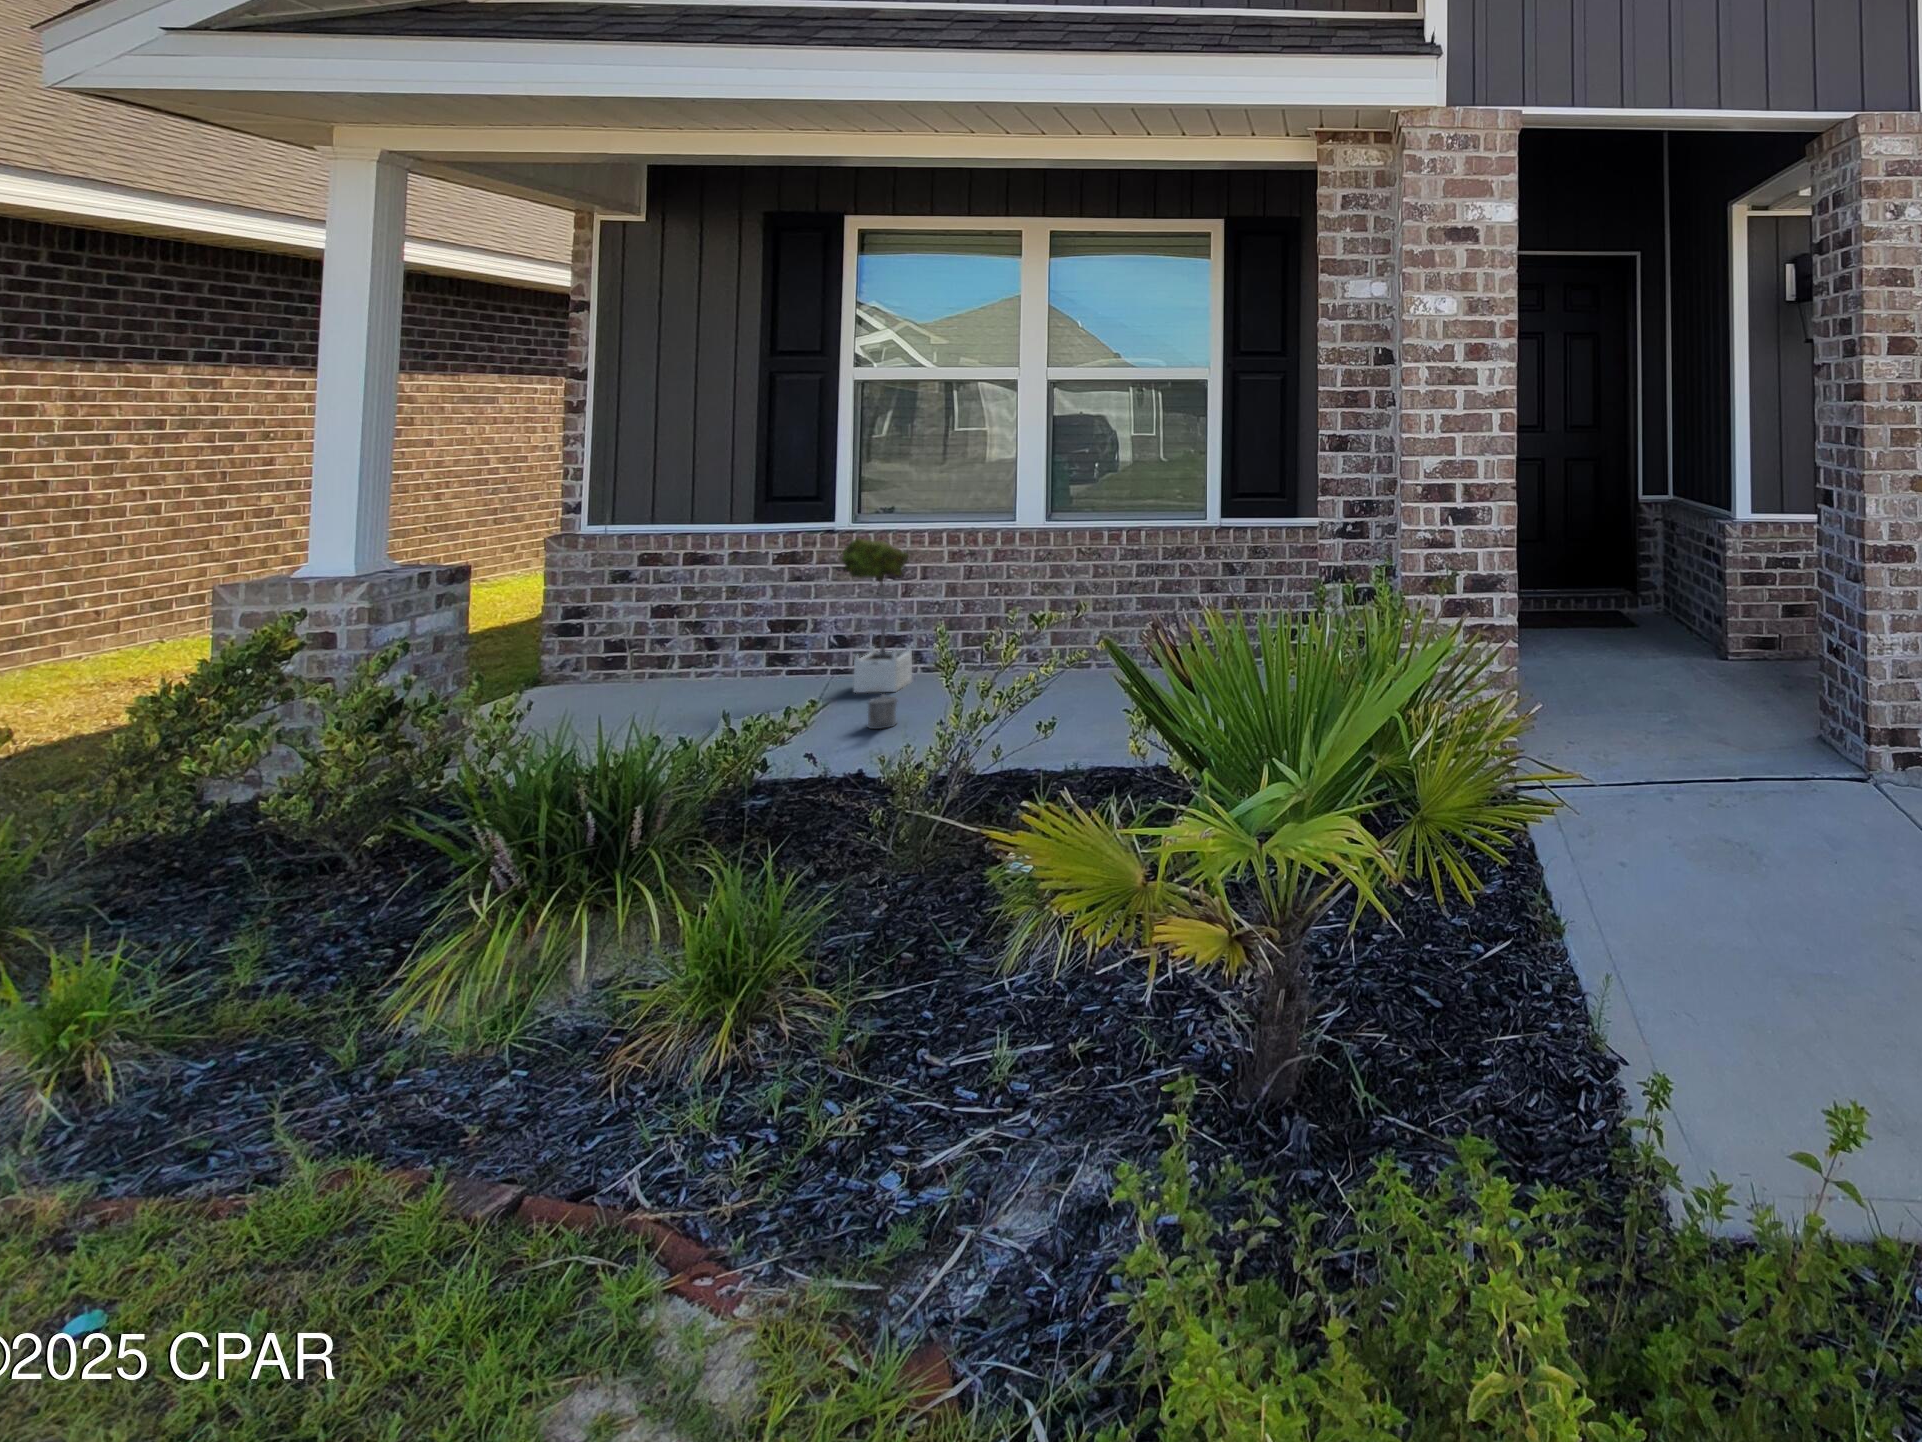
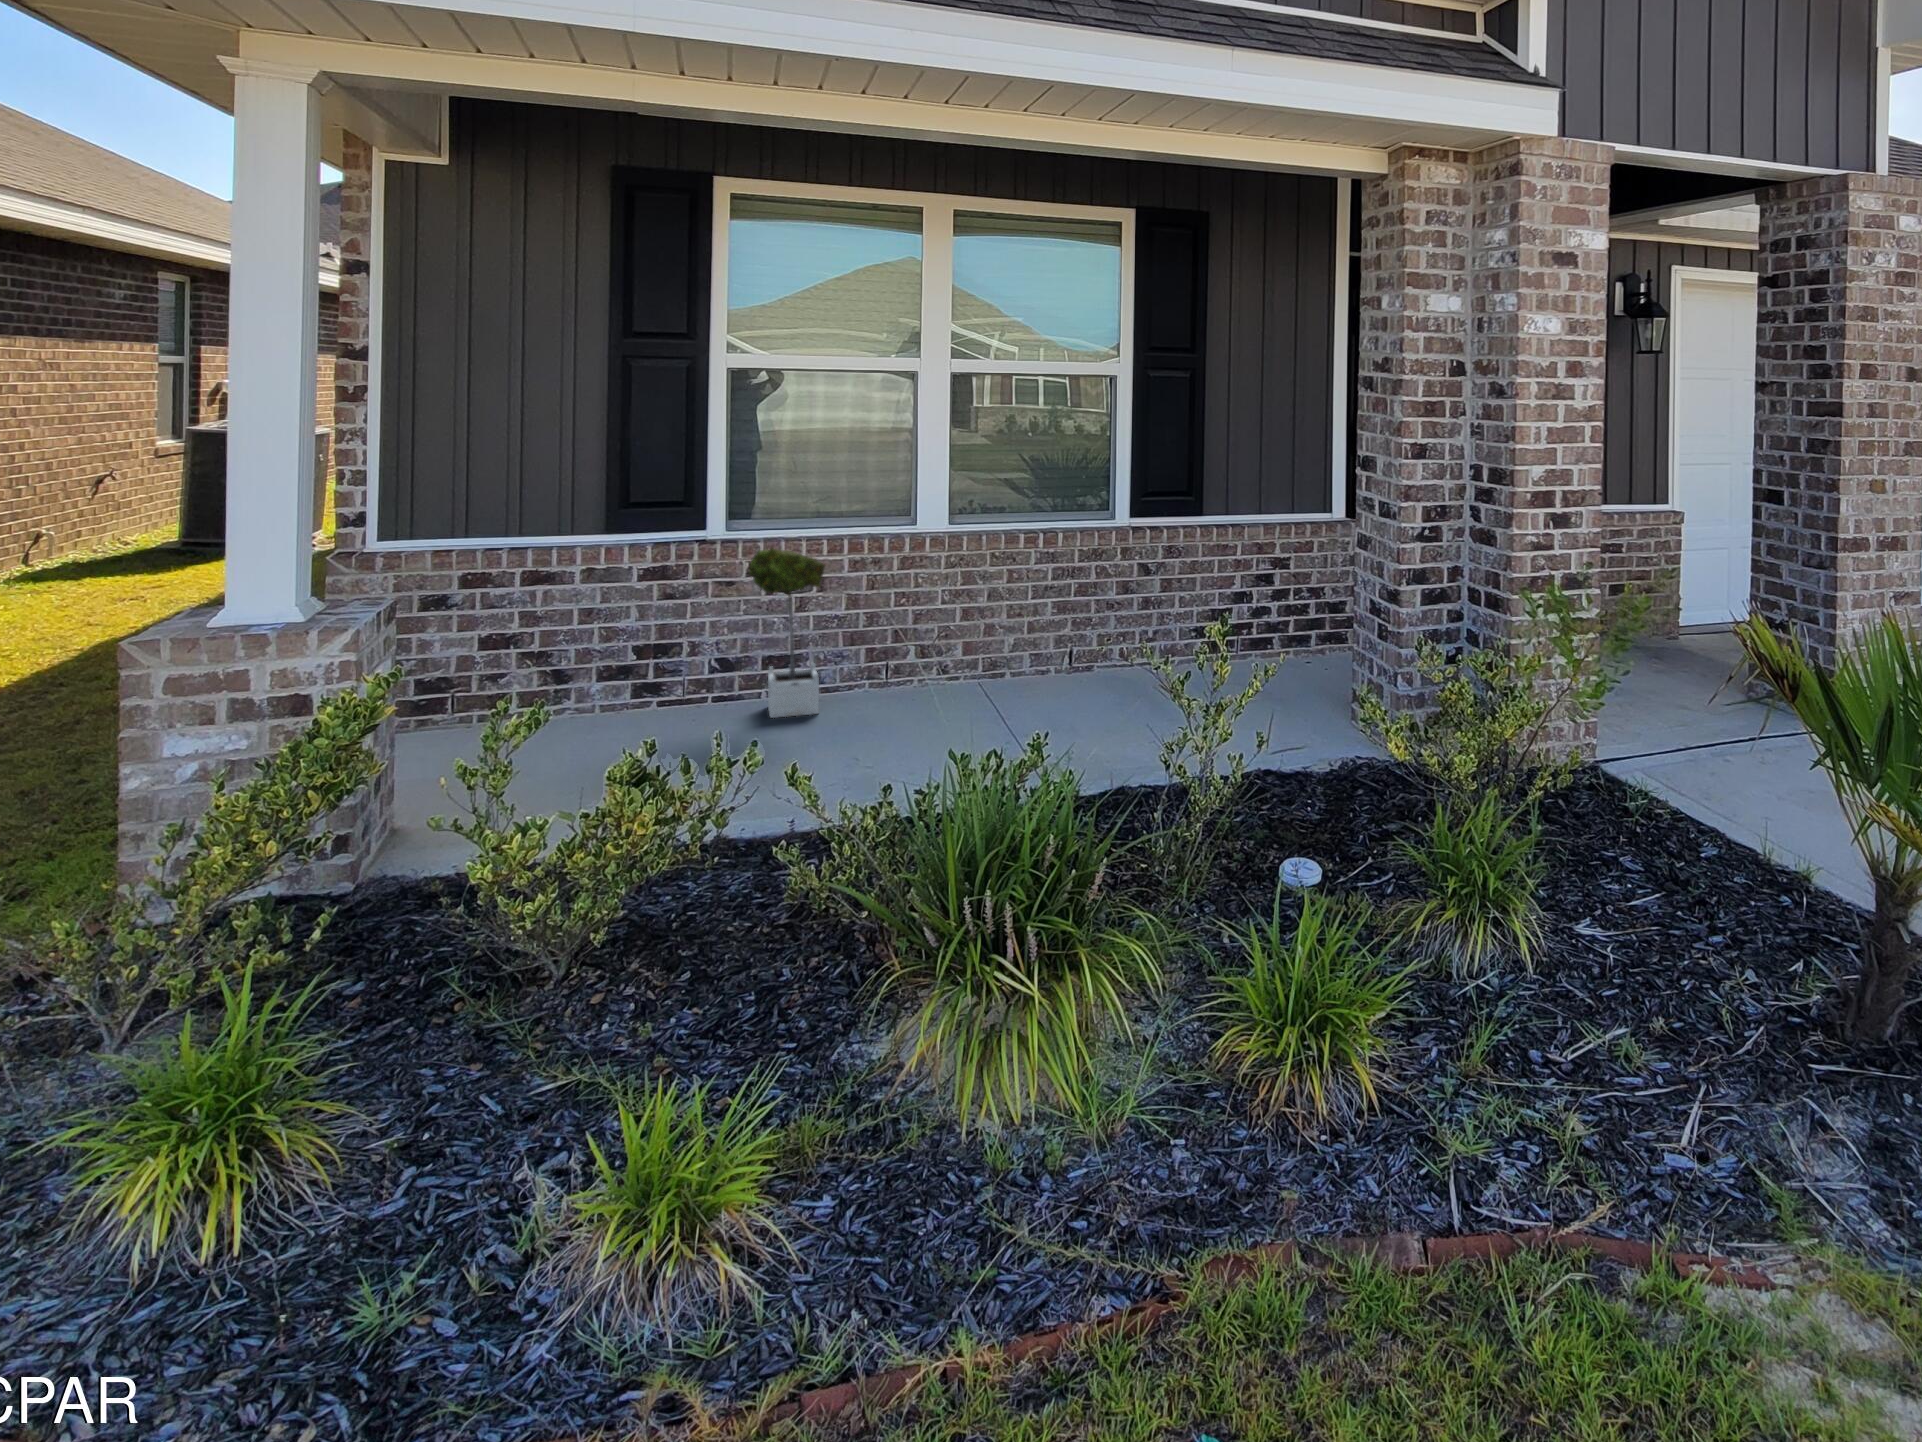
watering can: present [868,694,897,729] -> none [861,715,904,753]

